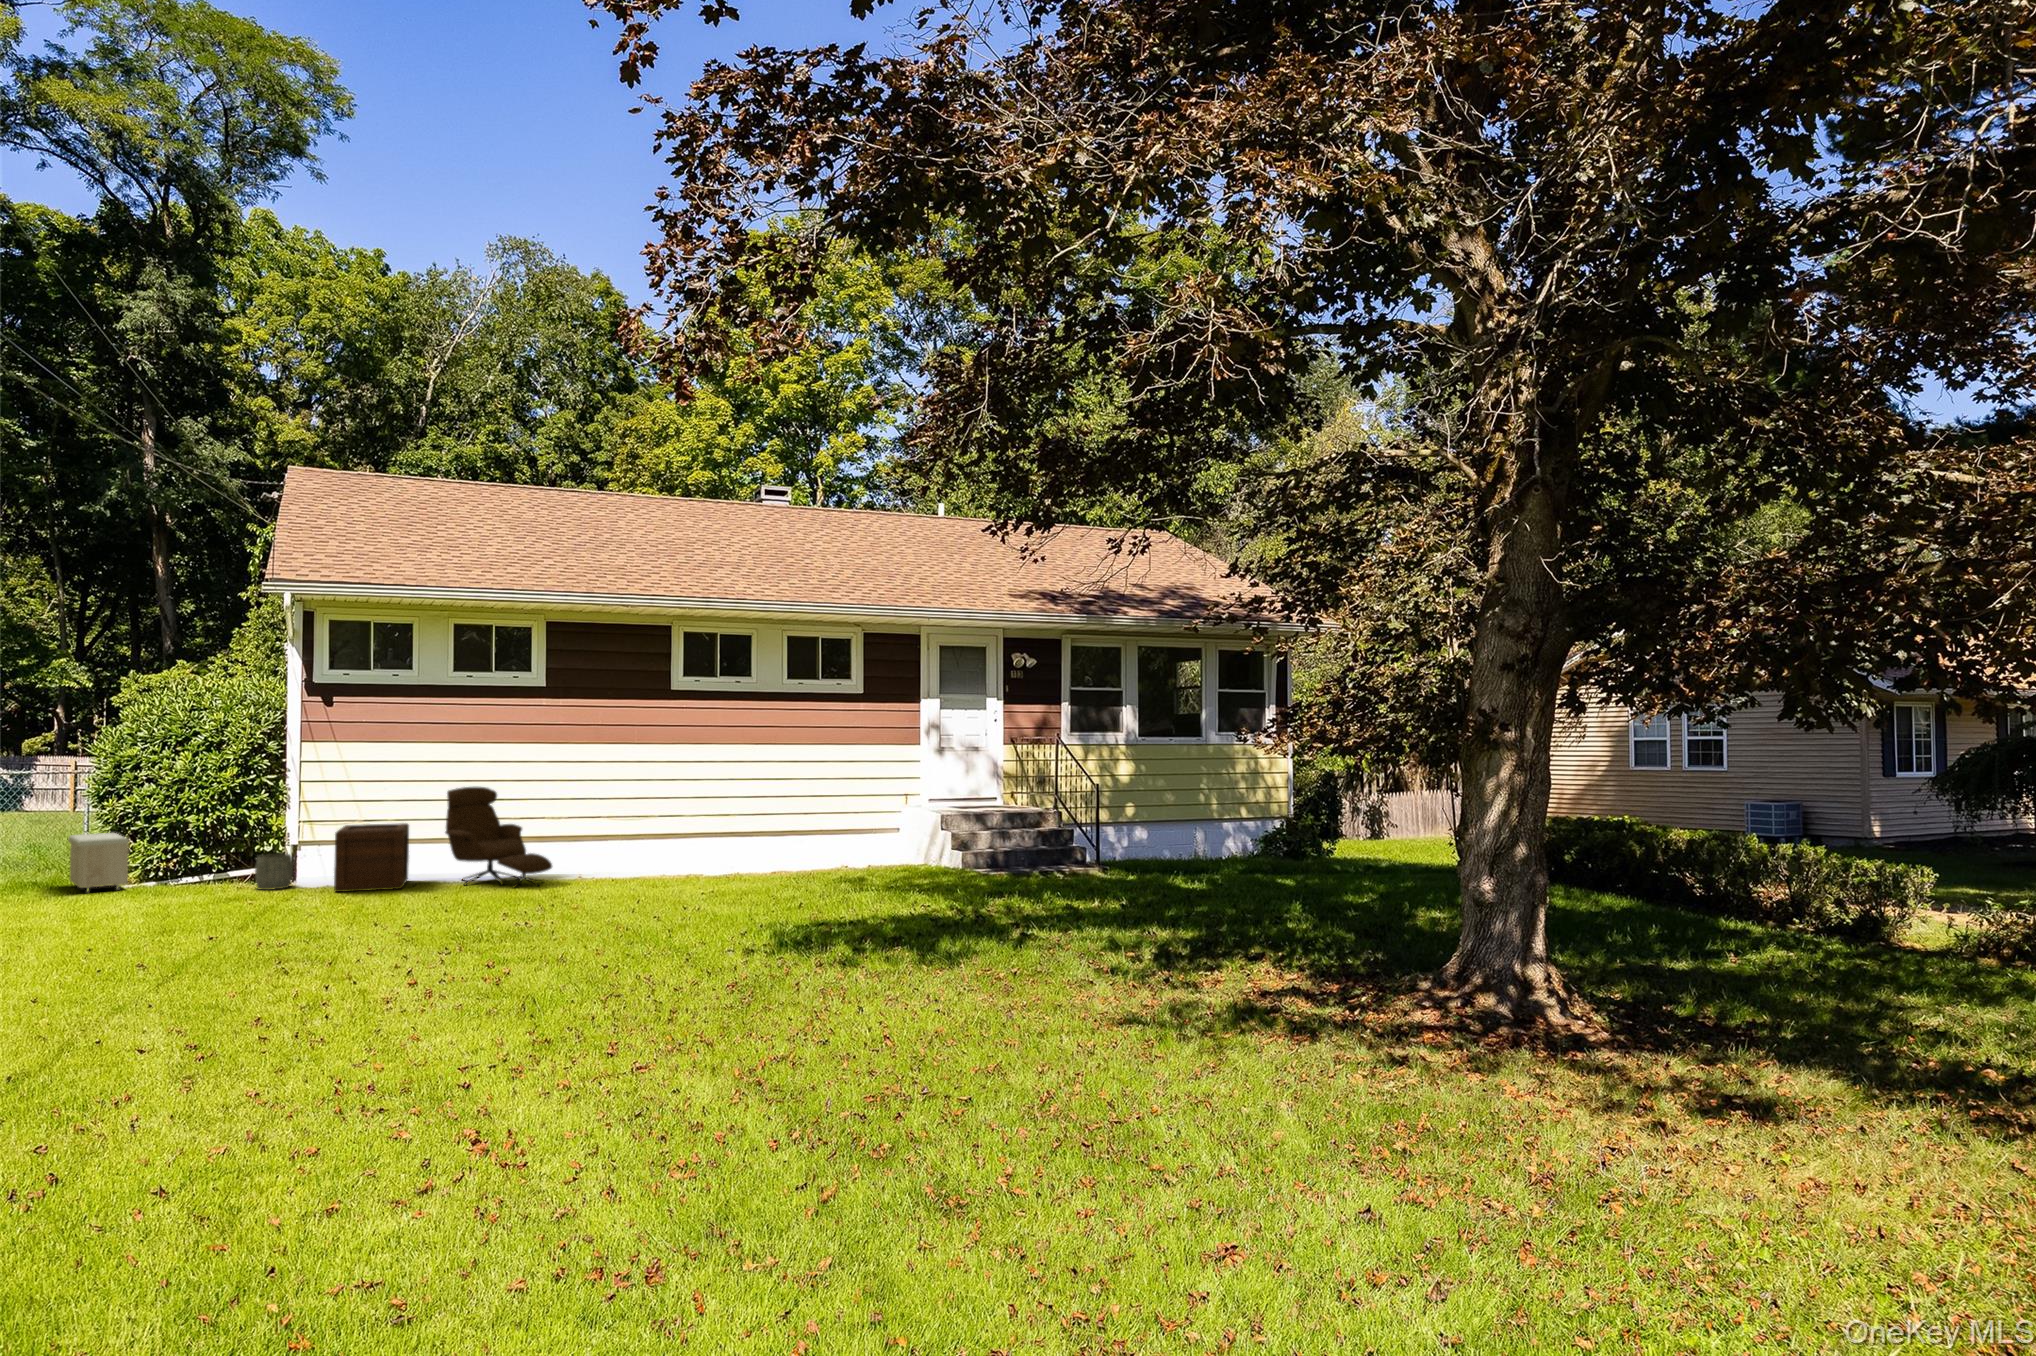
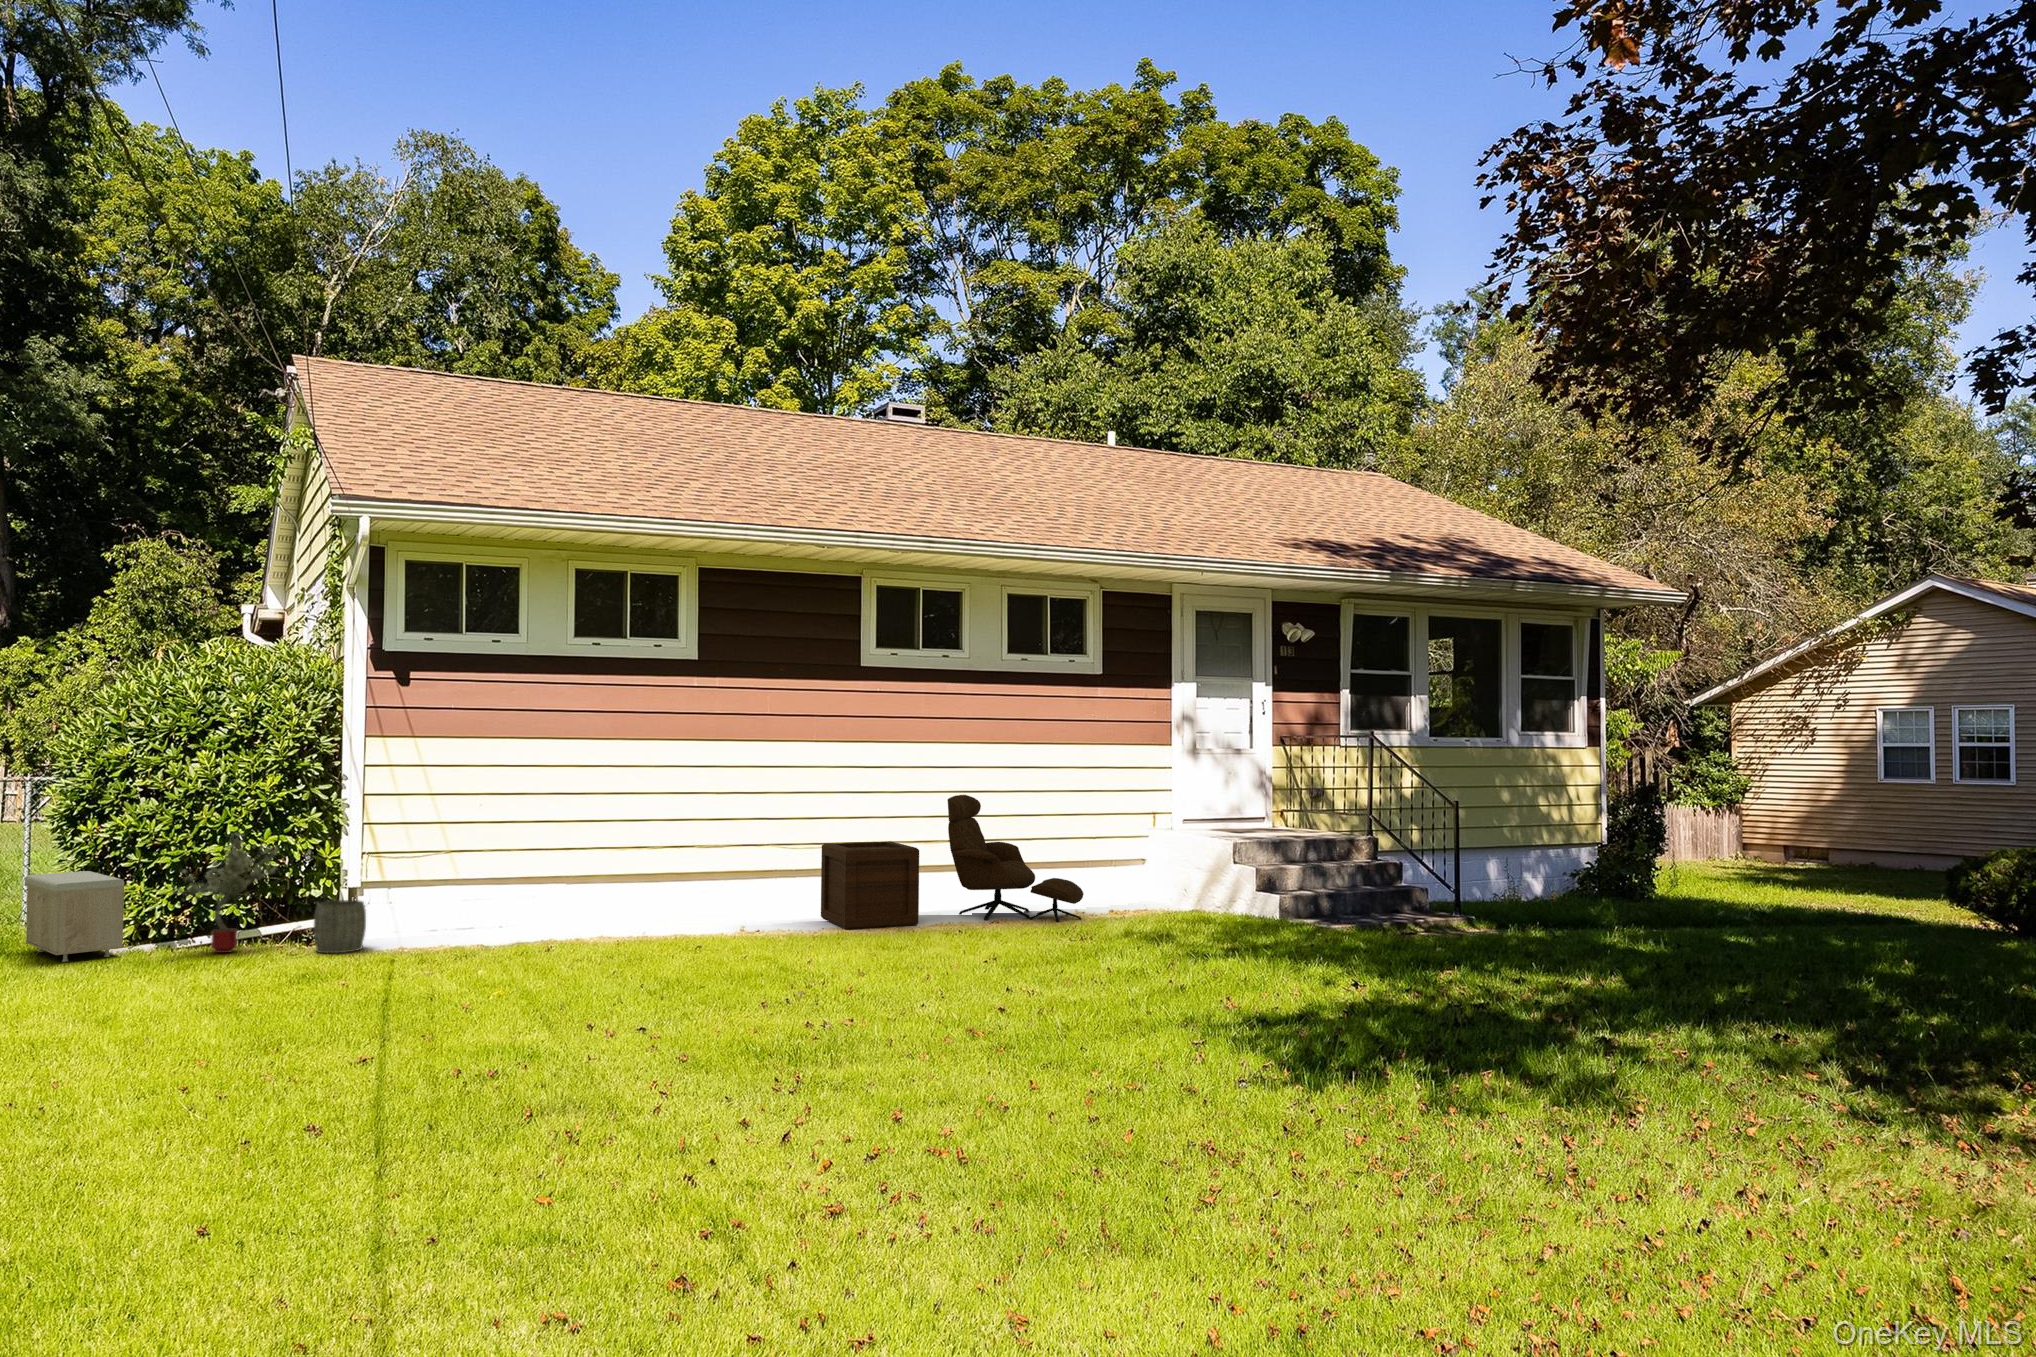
lounge chair: present [445,787,552,887] -> present [948,795,1084,922]
potted tree: none [157,807,237,889] -> present [173,833,278,953]
wooden crate: present [334,823,409,892] -> present [821,841,919,929]

